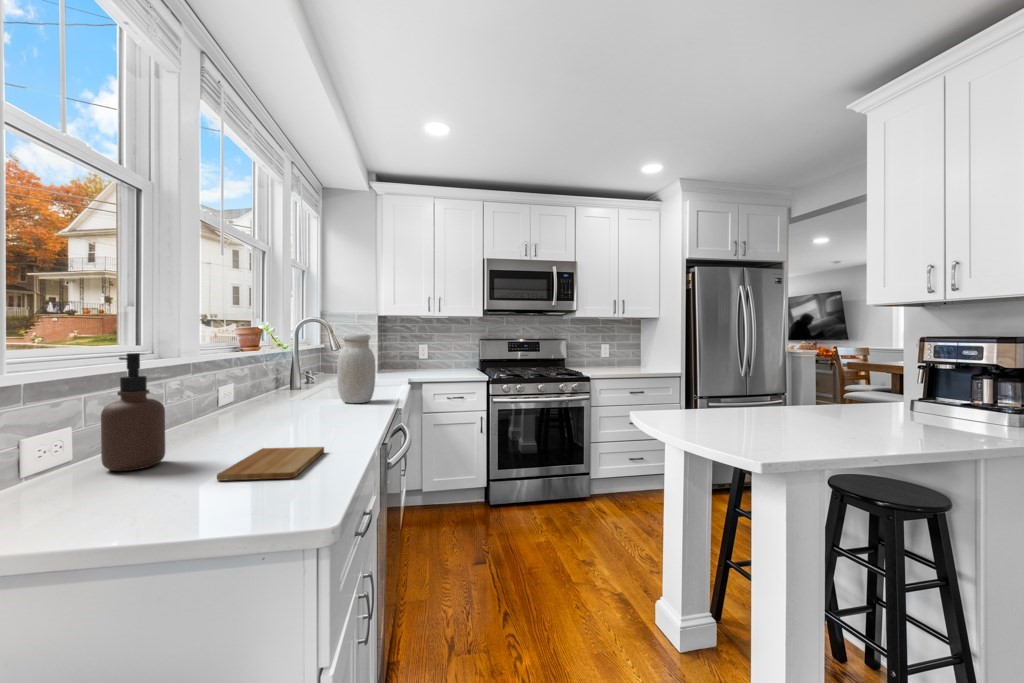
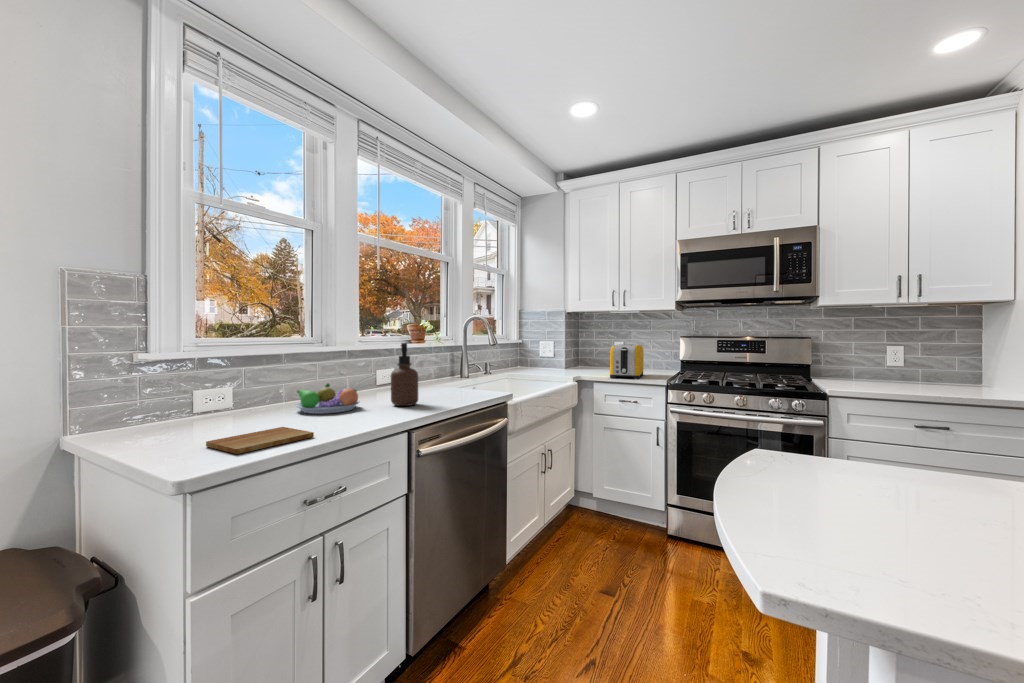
jar: present [337,333,375,403] -> none [449,331,482,397]
toaster: none [434,347,464,378] -> present [610,344,644,379]
soap dispenser: present [101,353,165,471] -> present [391,343,418,406]
fruit bowl: none [181,398,278,436] -> present [295,383,360,414]

